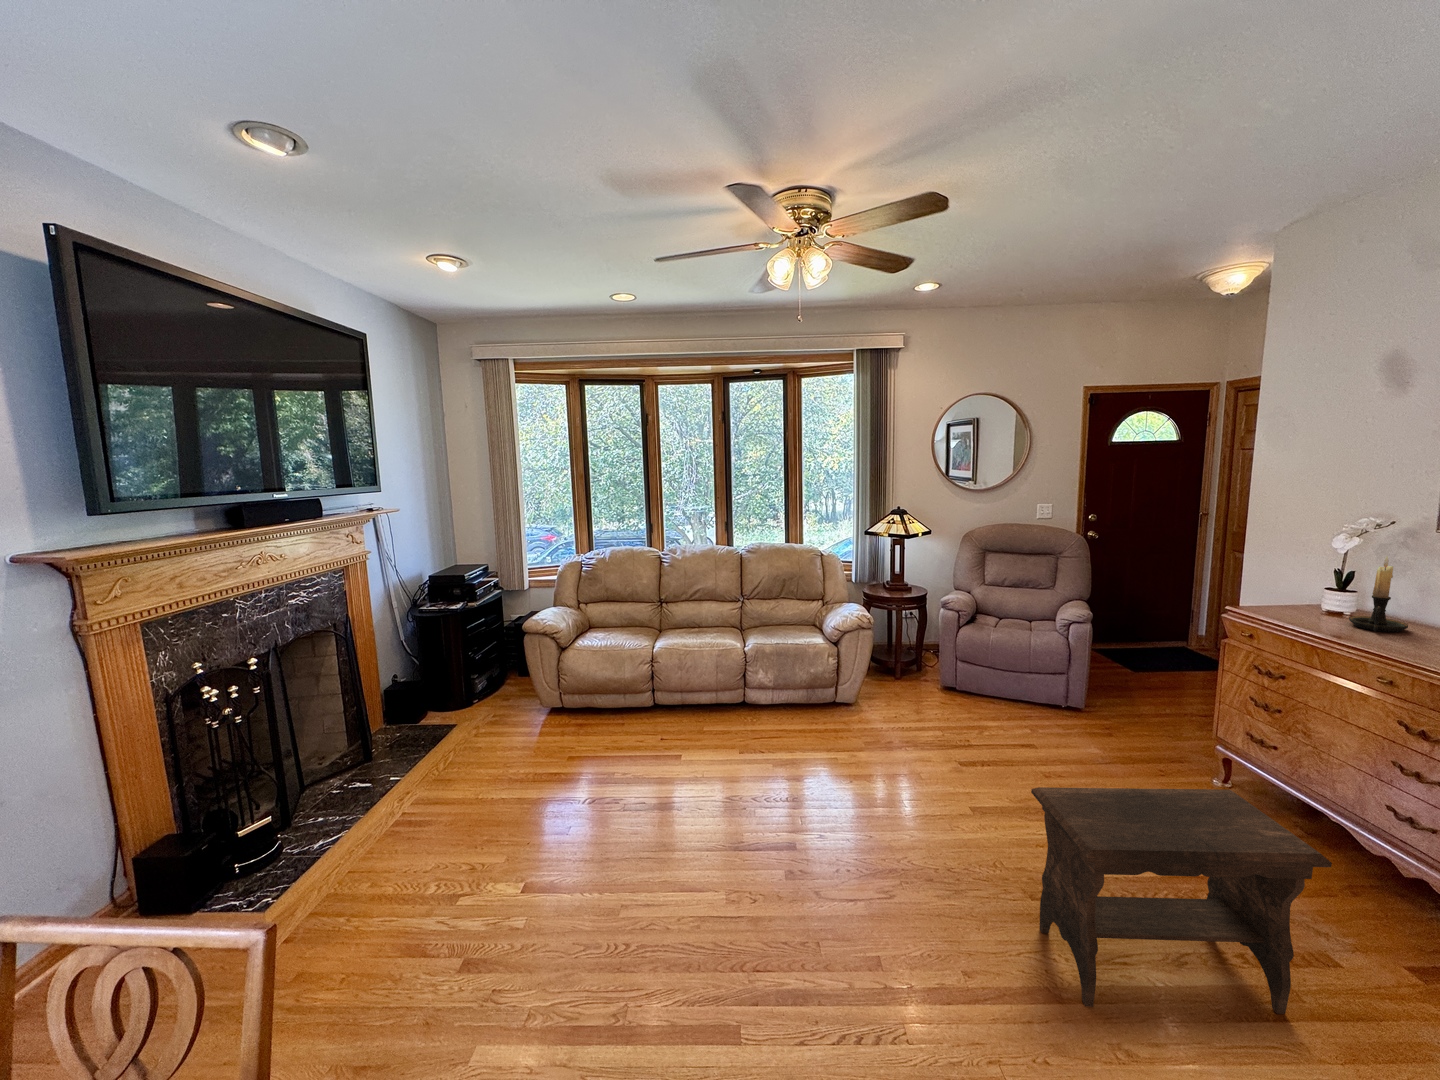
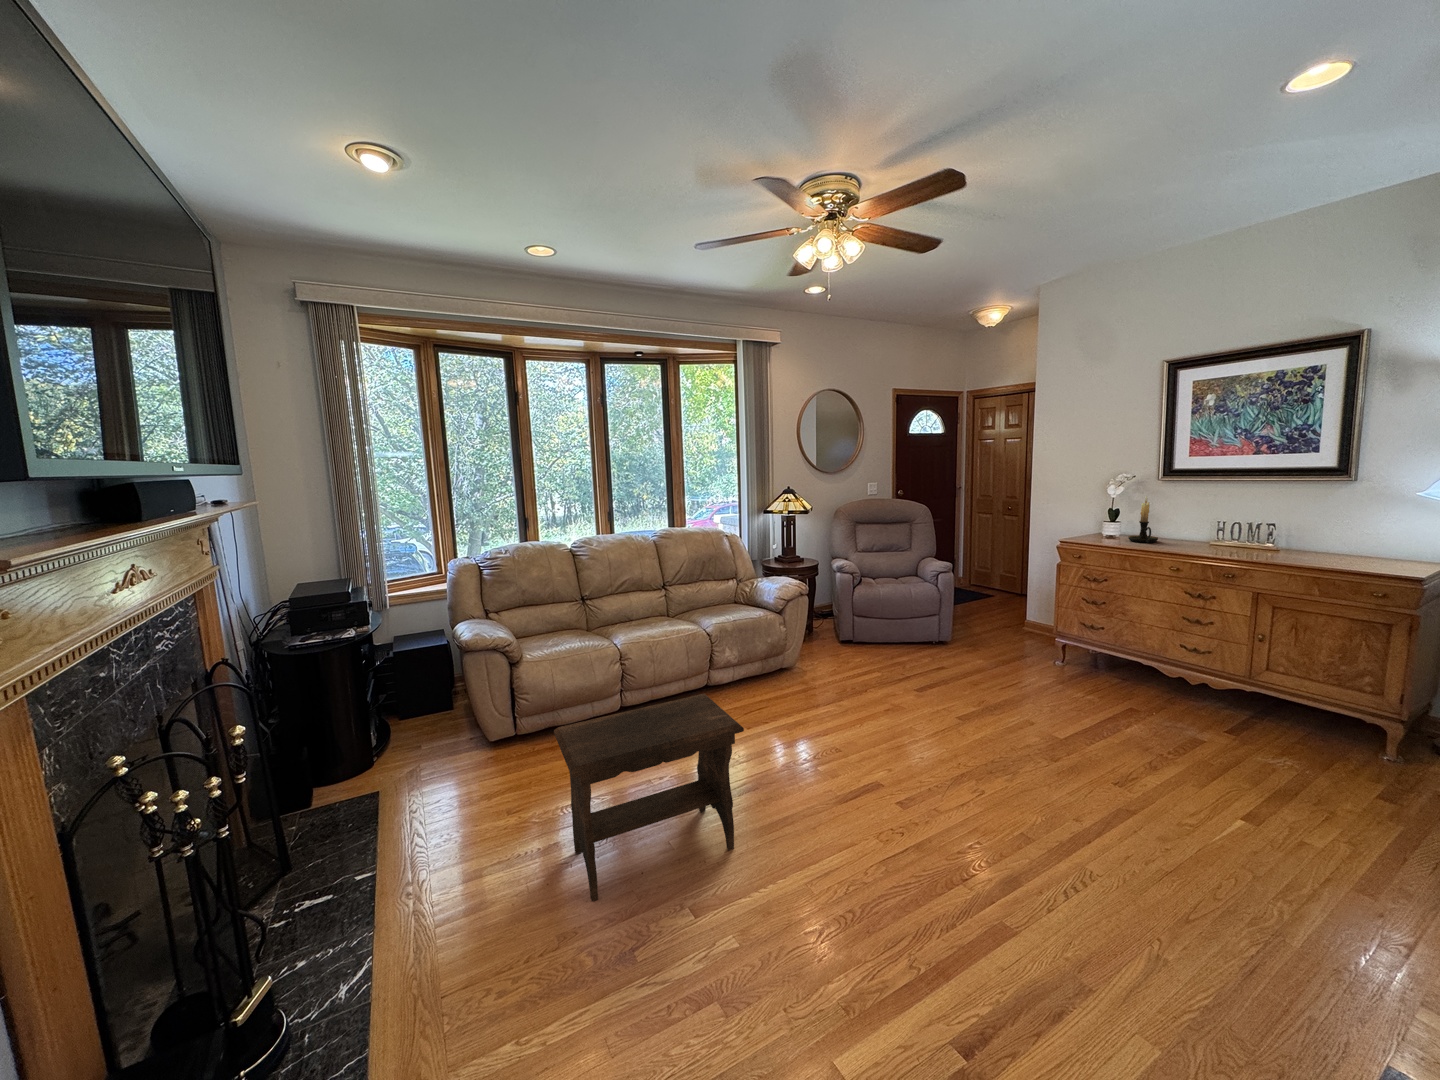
footstool: present [1031,787,1332,1014] -> present [554,694,744,901]

